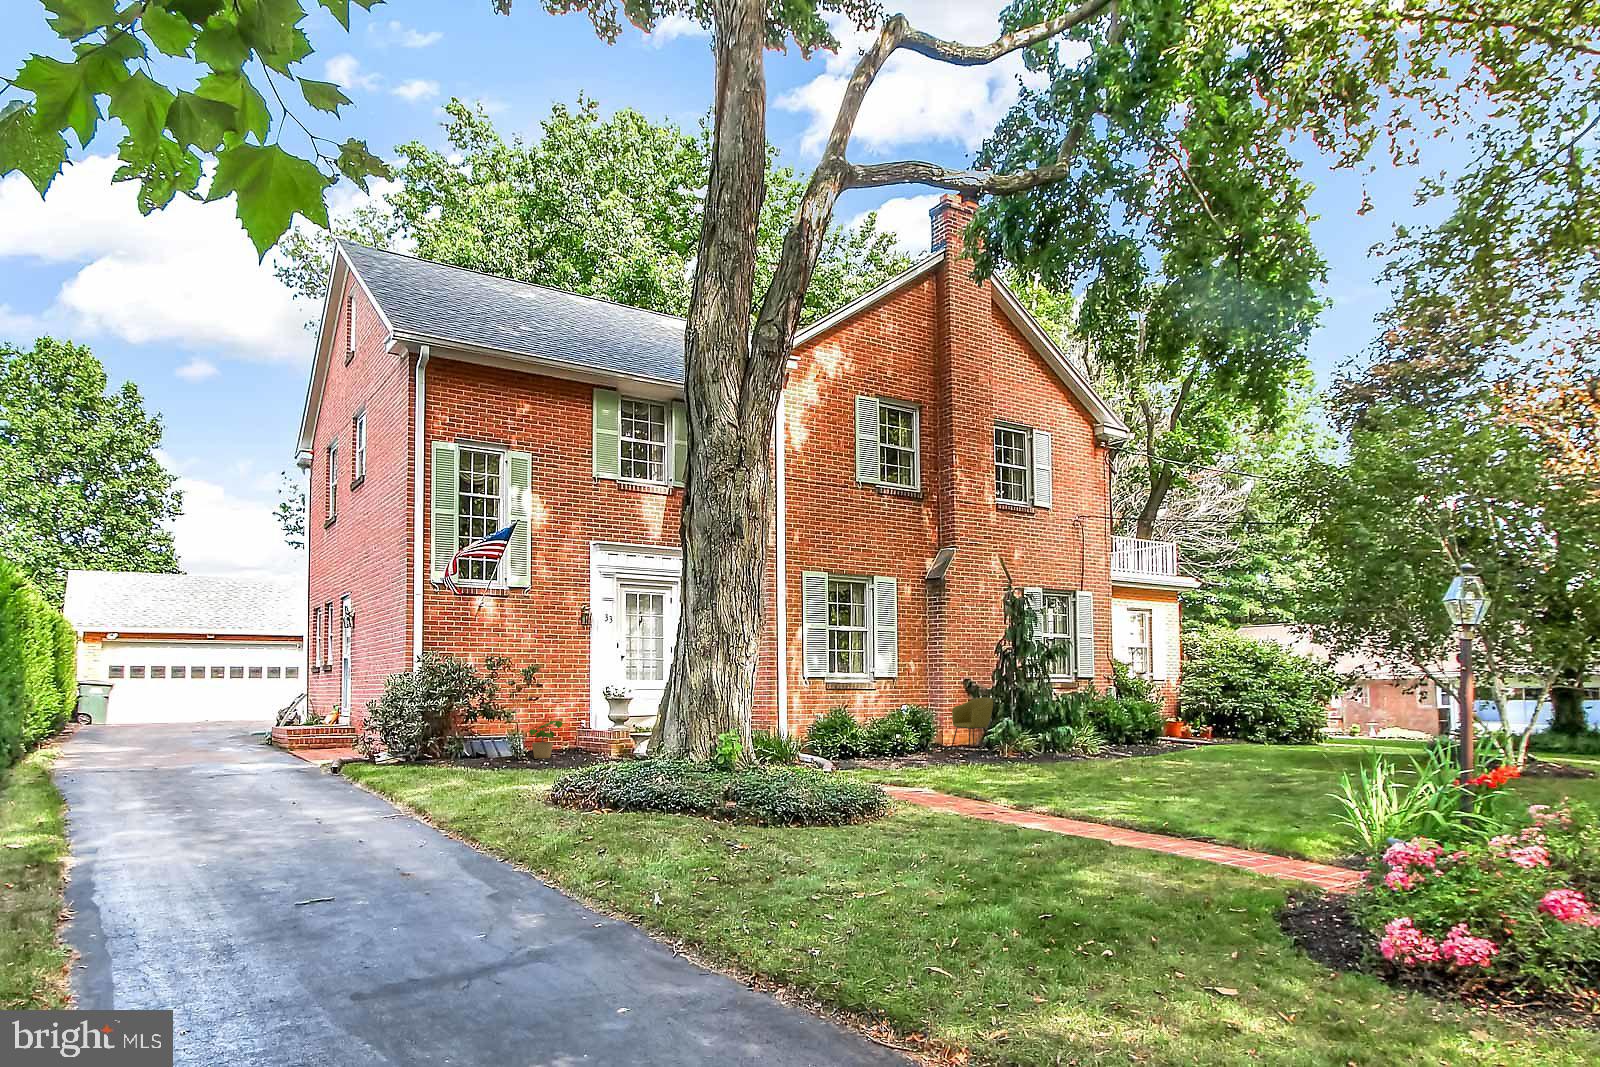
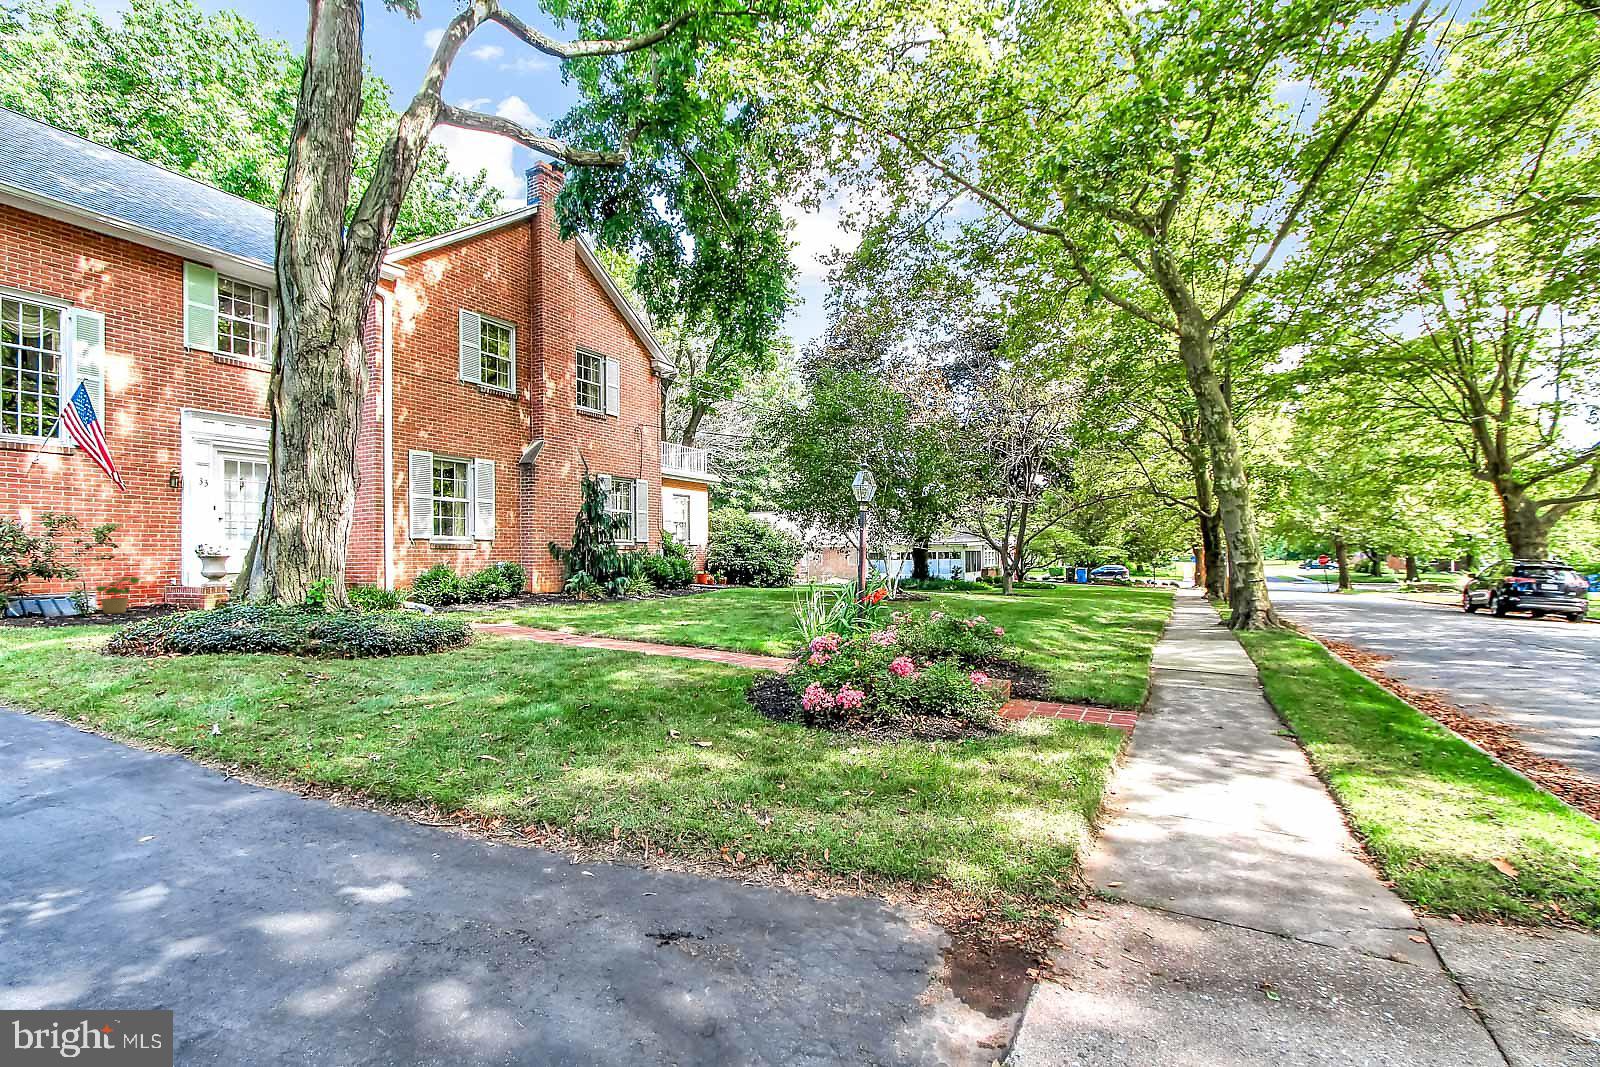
armchair: present [951,697,993,750] -> none [538,556,573,596]

